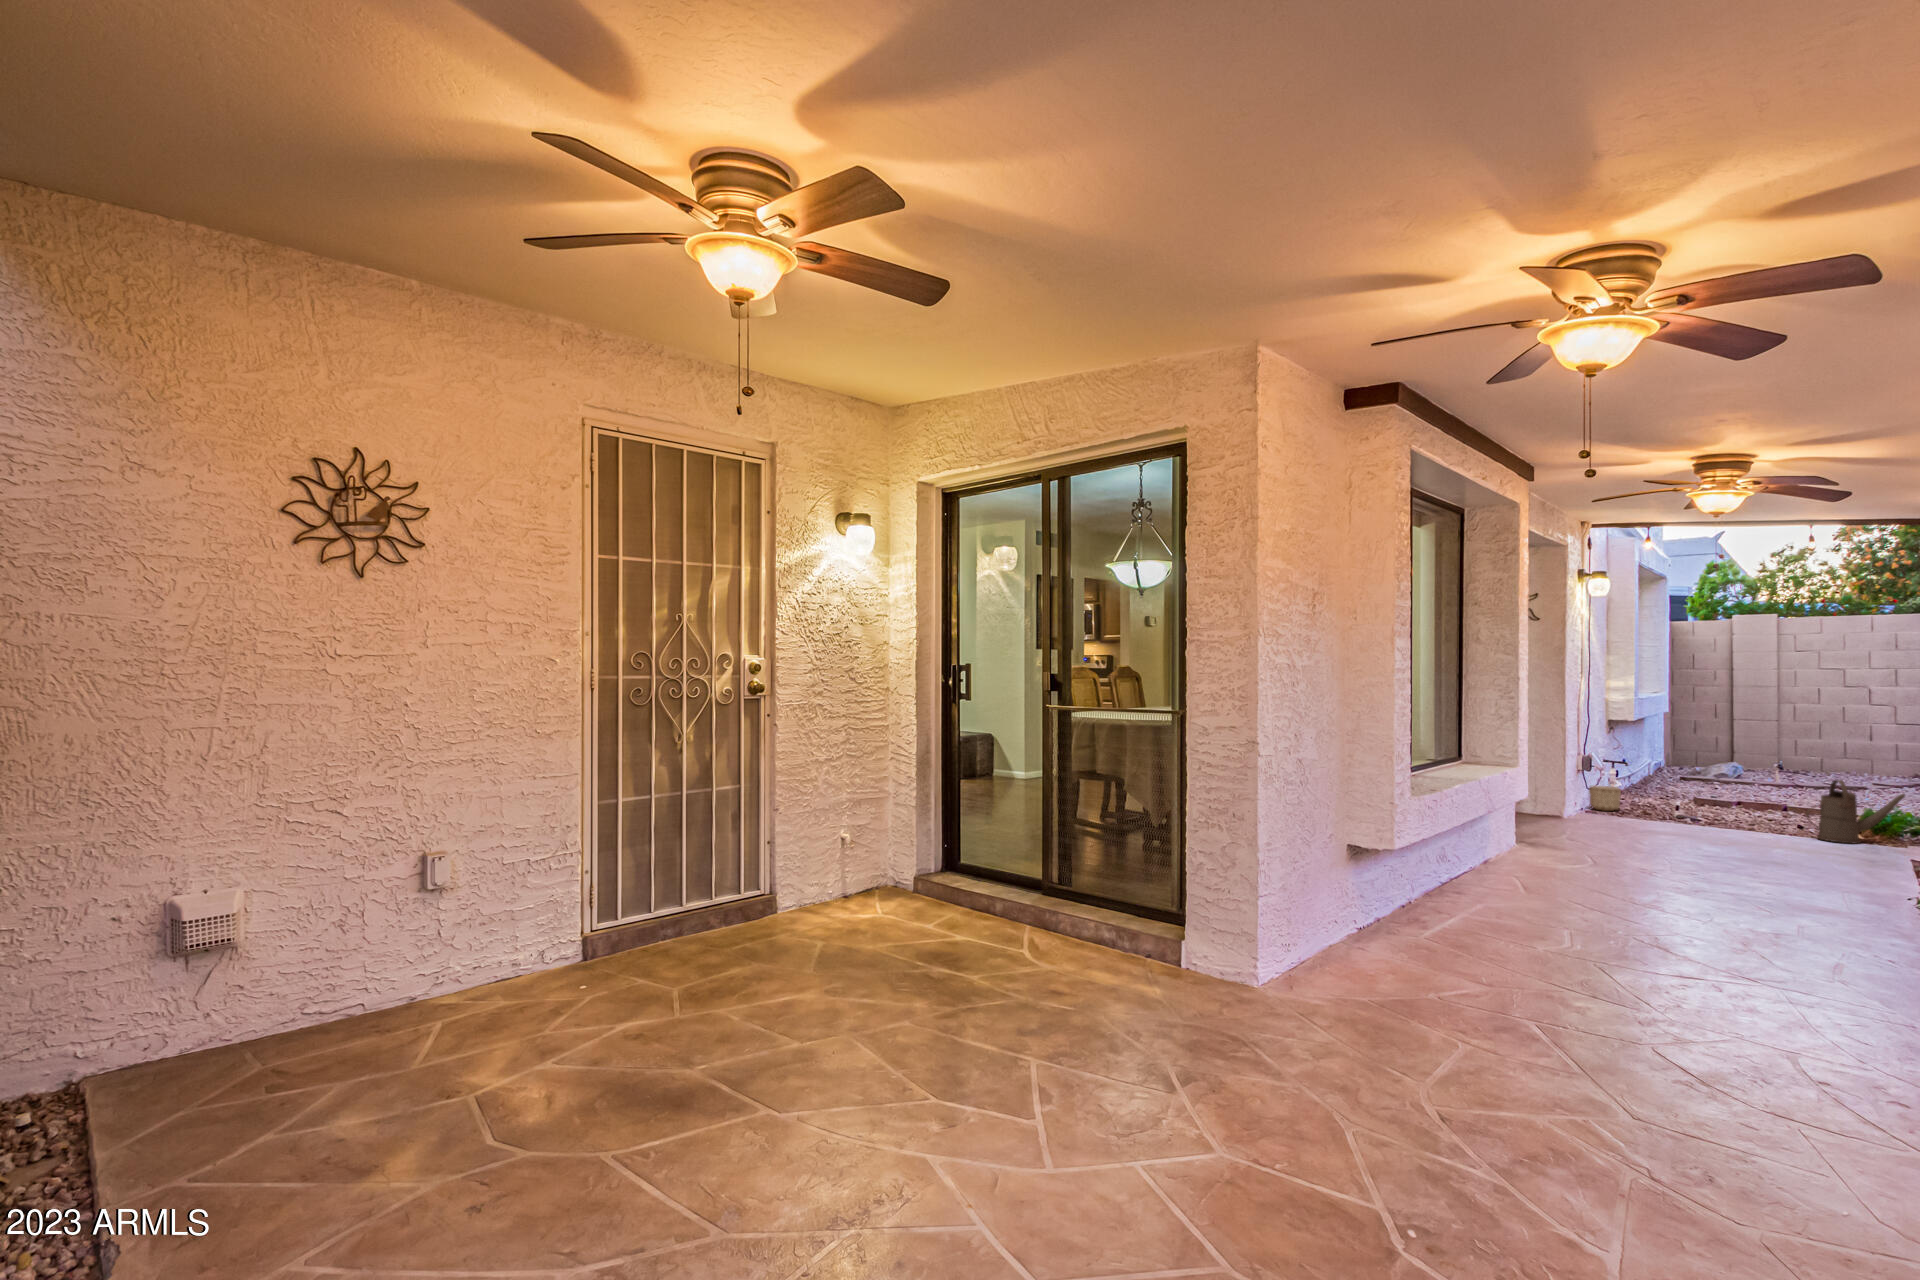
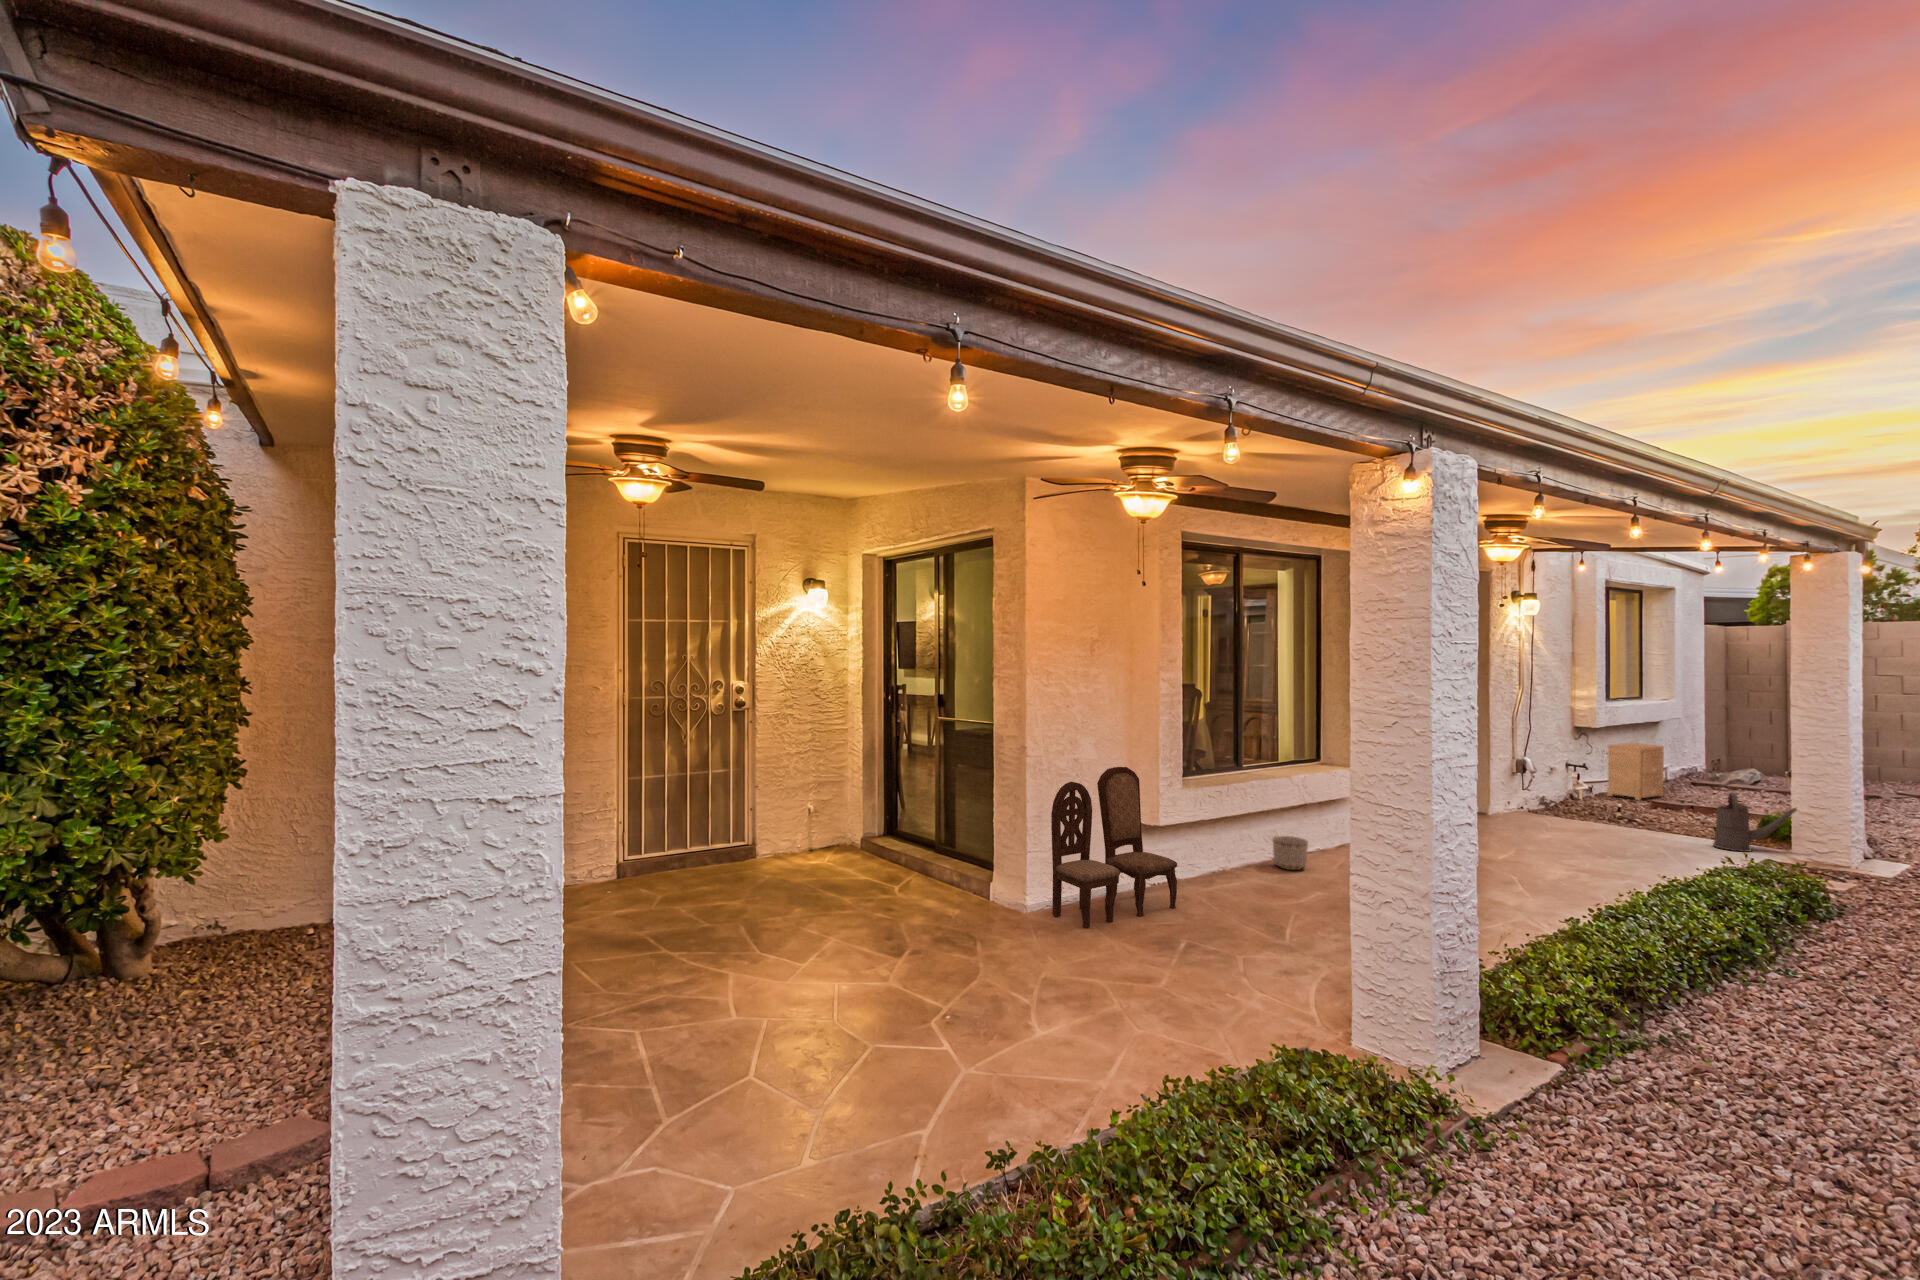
side table: none [1633,735,1684,795] -> present [1607,743,1664,800]
dining chair: none [1270,763,1407,990] -> present [1051,767,1177,928]
planter: present [1589,786,1621,811] -> present [1273,836,1308,870]

